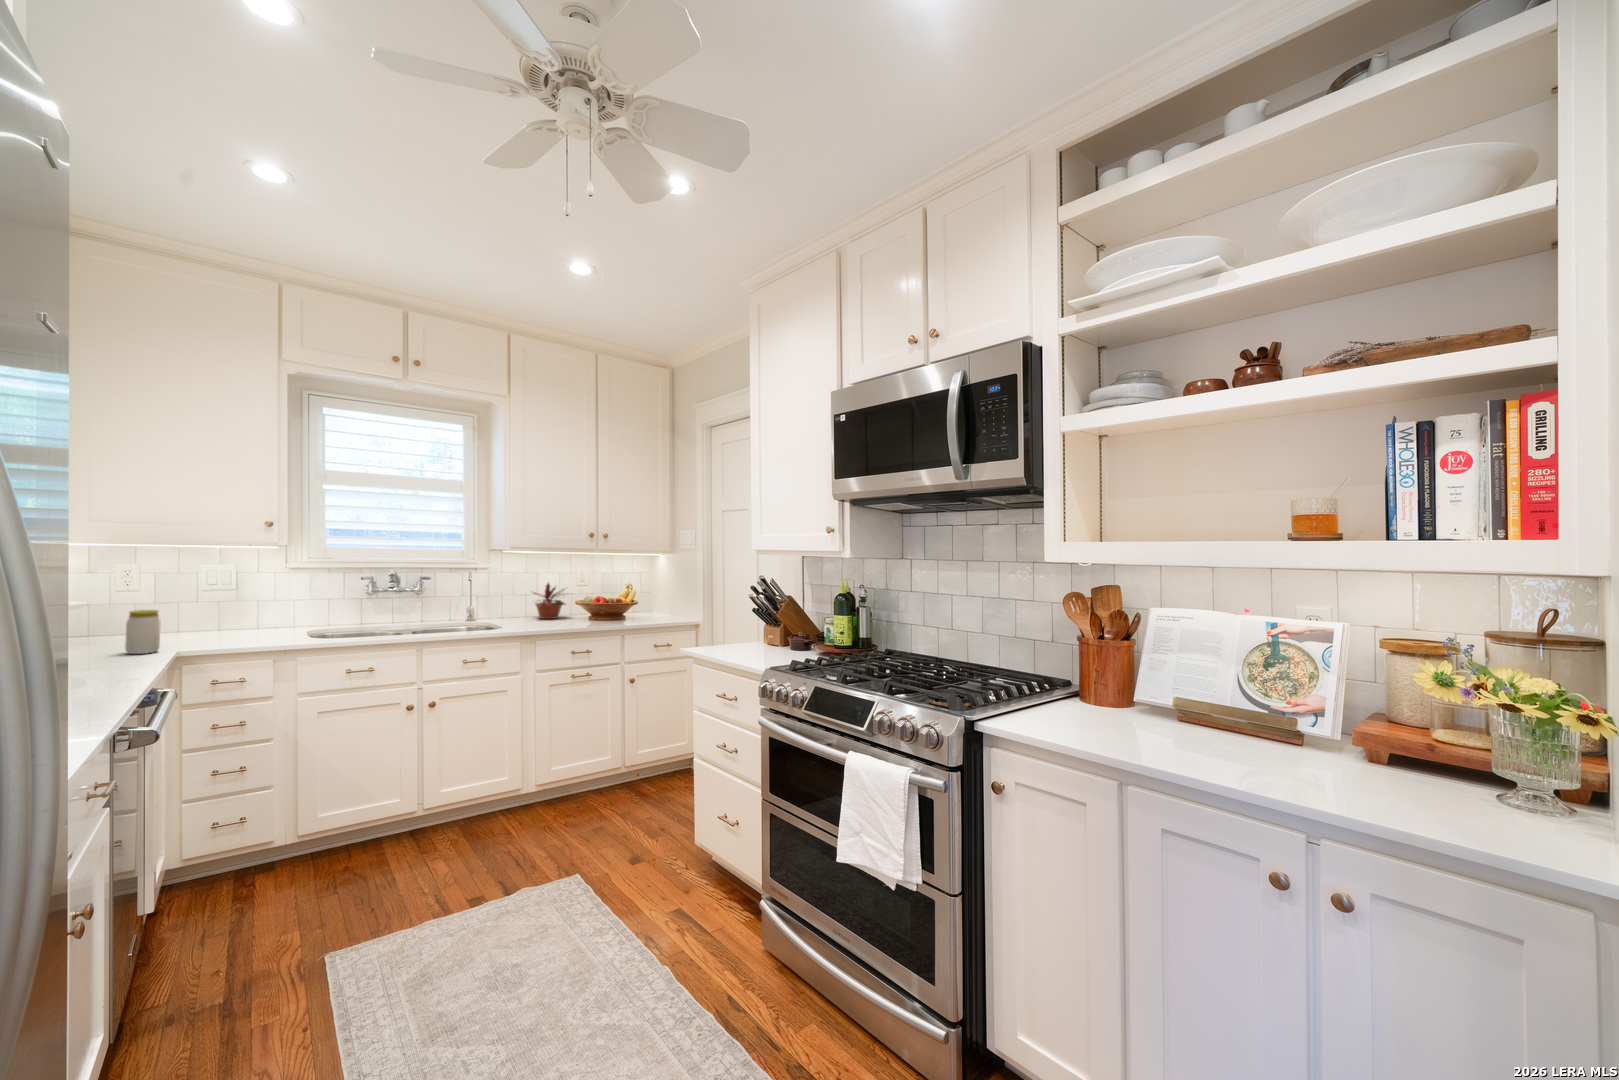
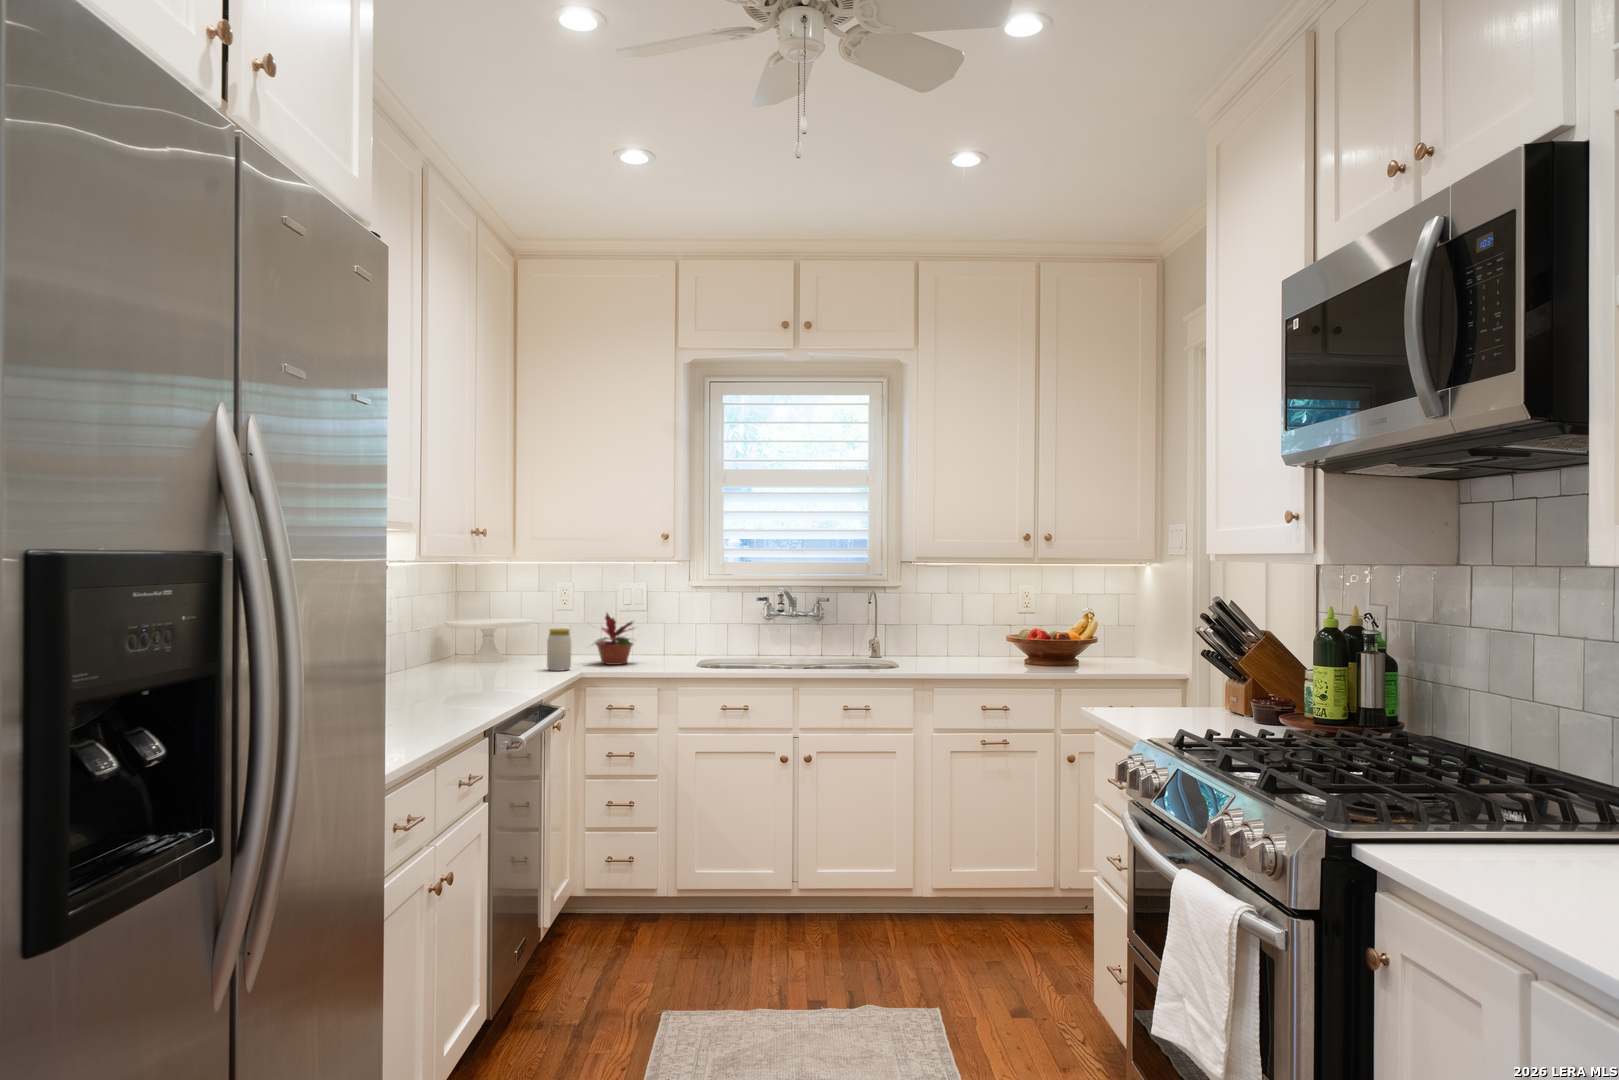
potted plant: present [532,583,564,619] -> present [593,613,634,665]

